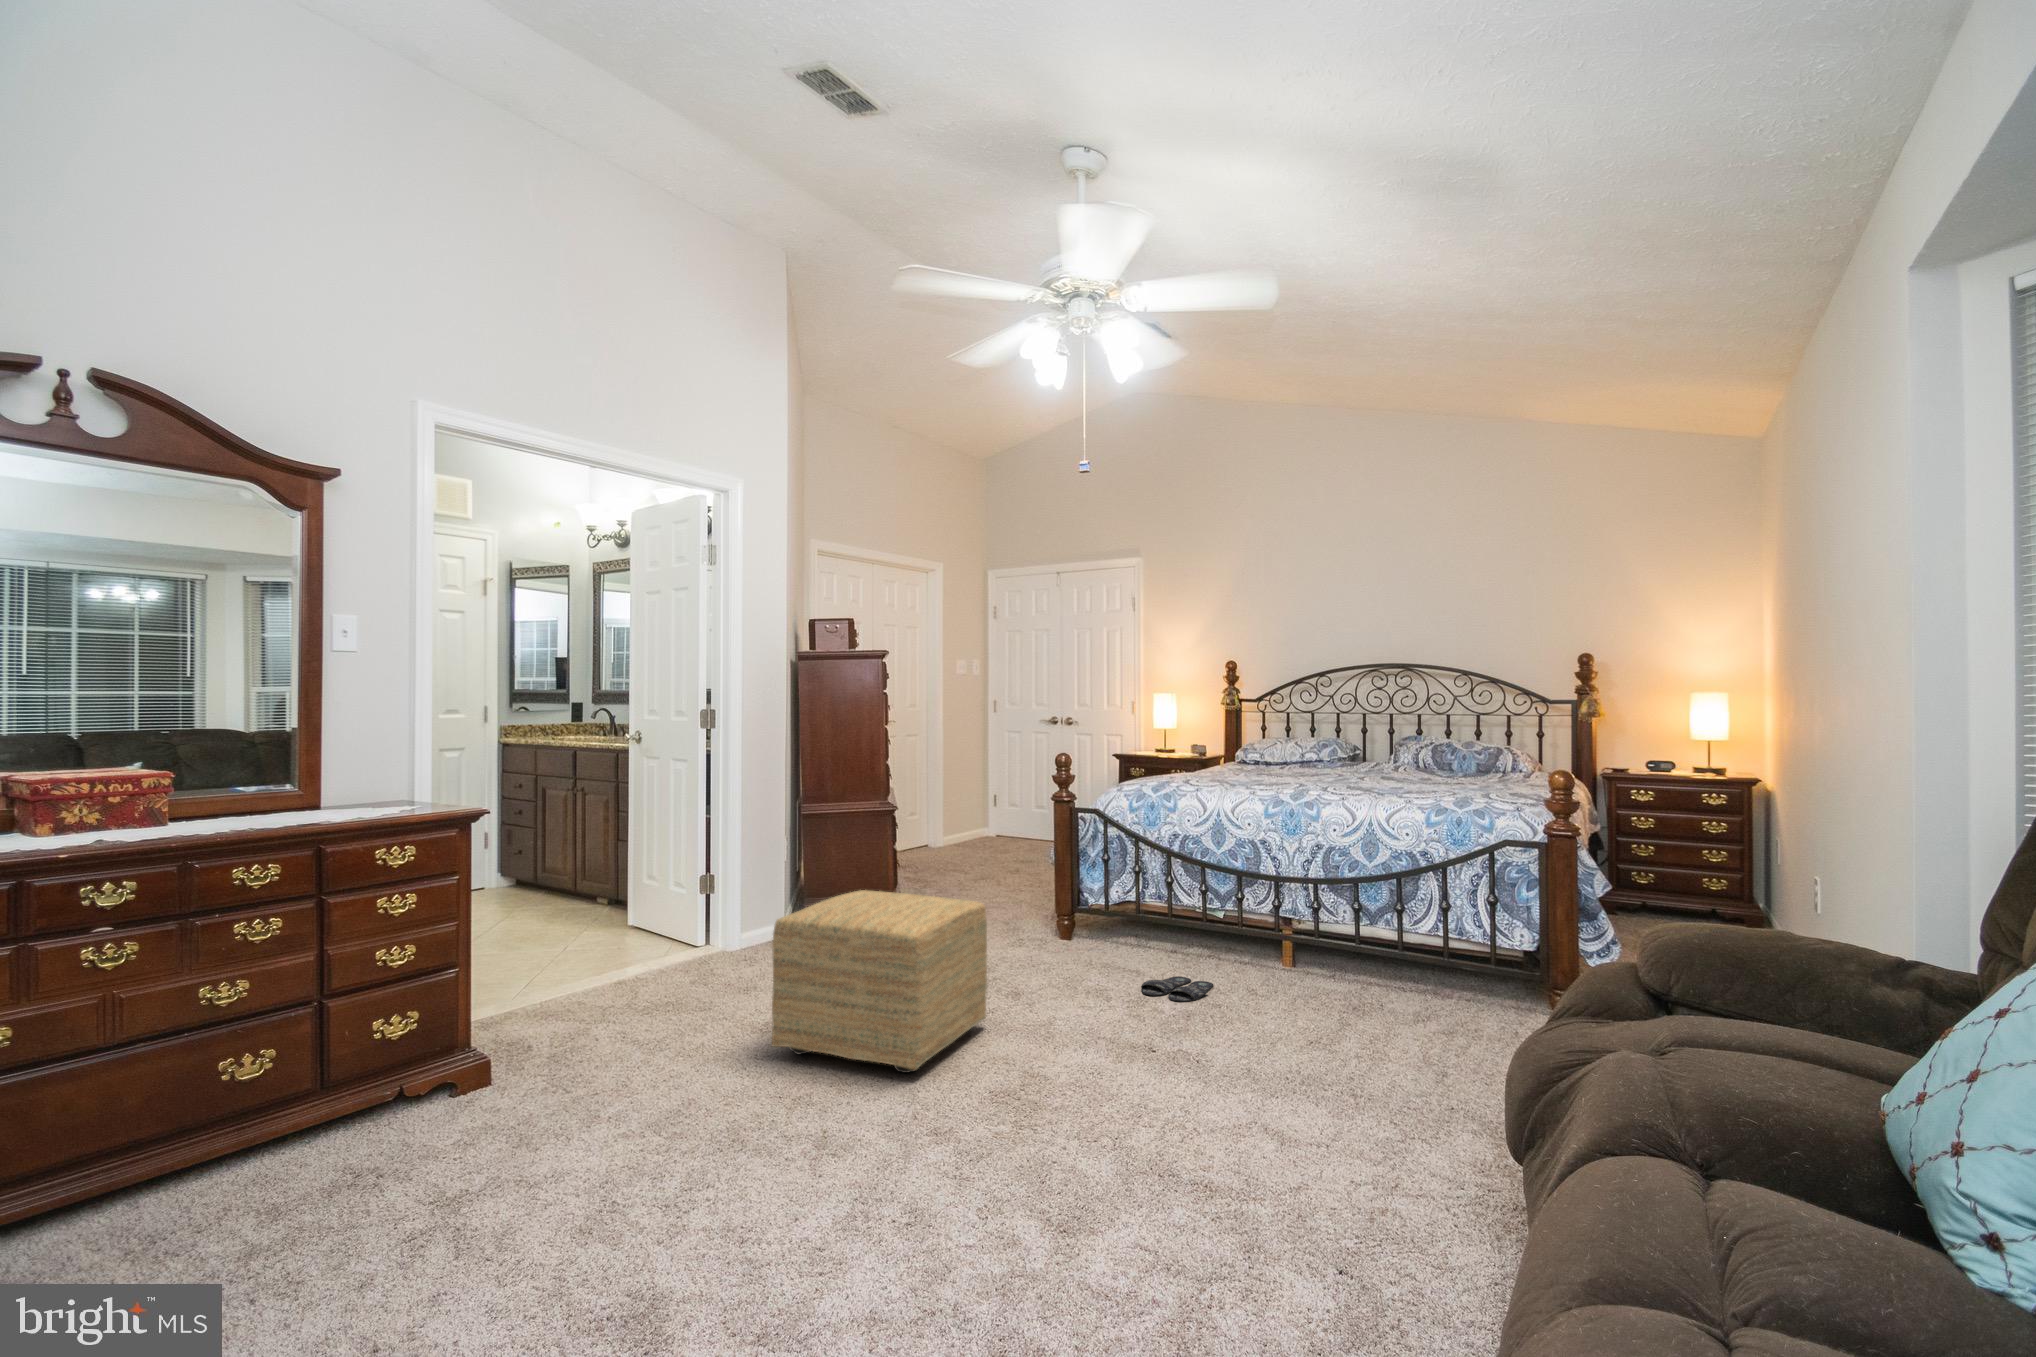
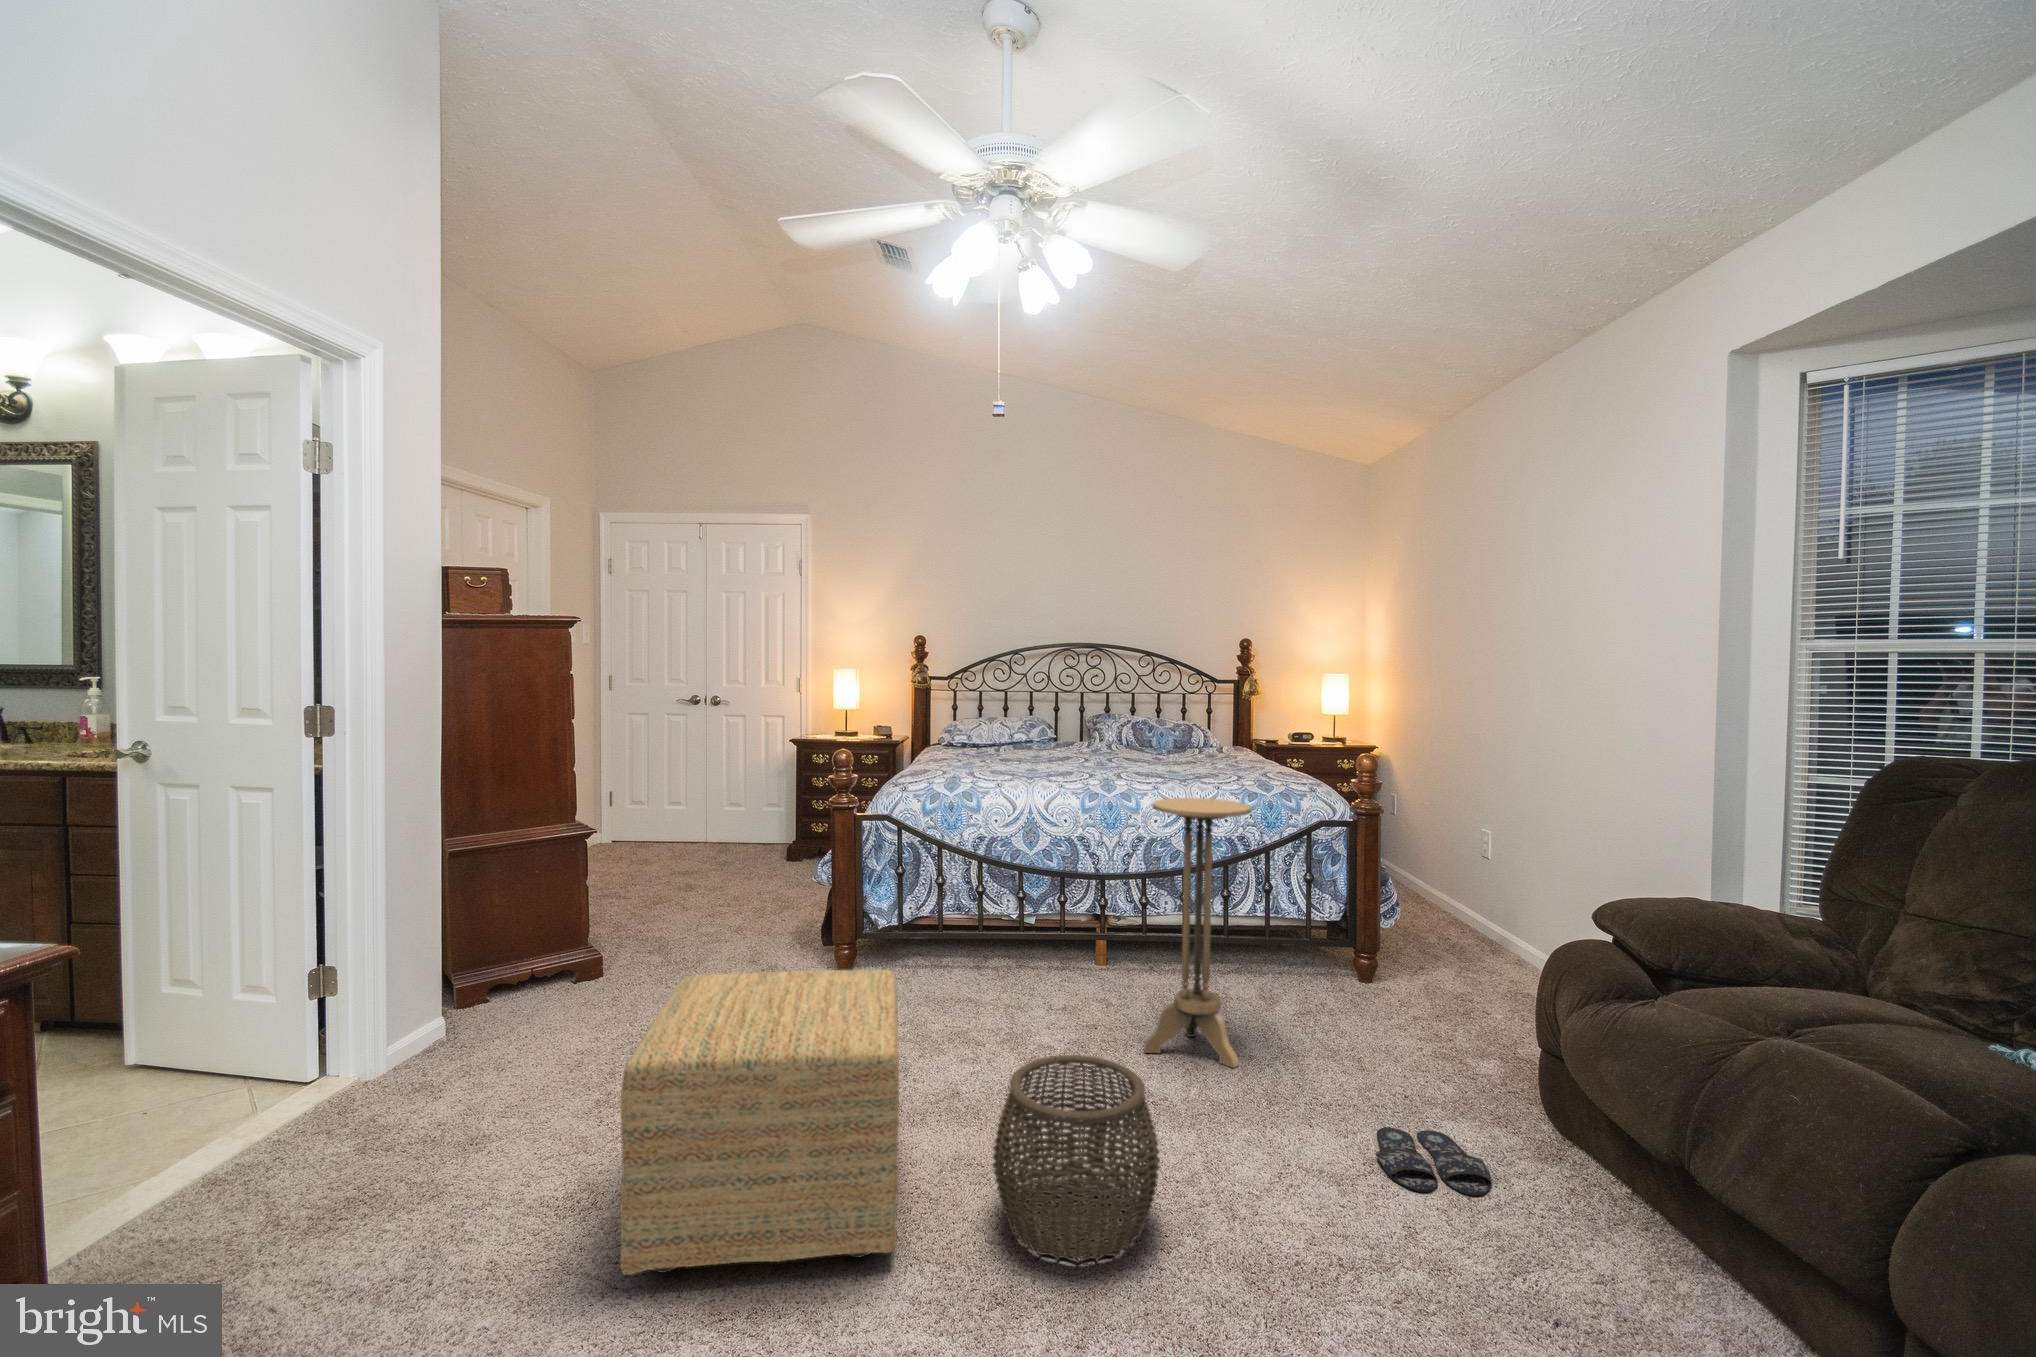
side table: none [1232,799,1325,1041] -> present [1144,798,1251,1068]
woven basket: none [987,970,1111,1108] -> present [993,1055,1160,1263]
slippers: present [1141,976,1213,1002] -> present [1376,1128,1491,1196]

